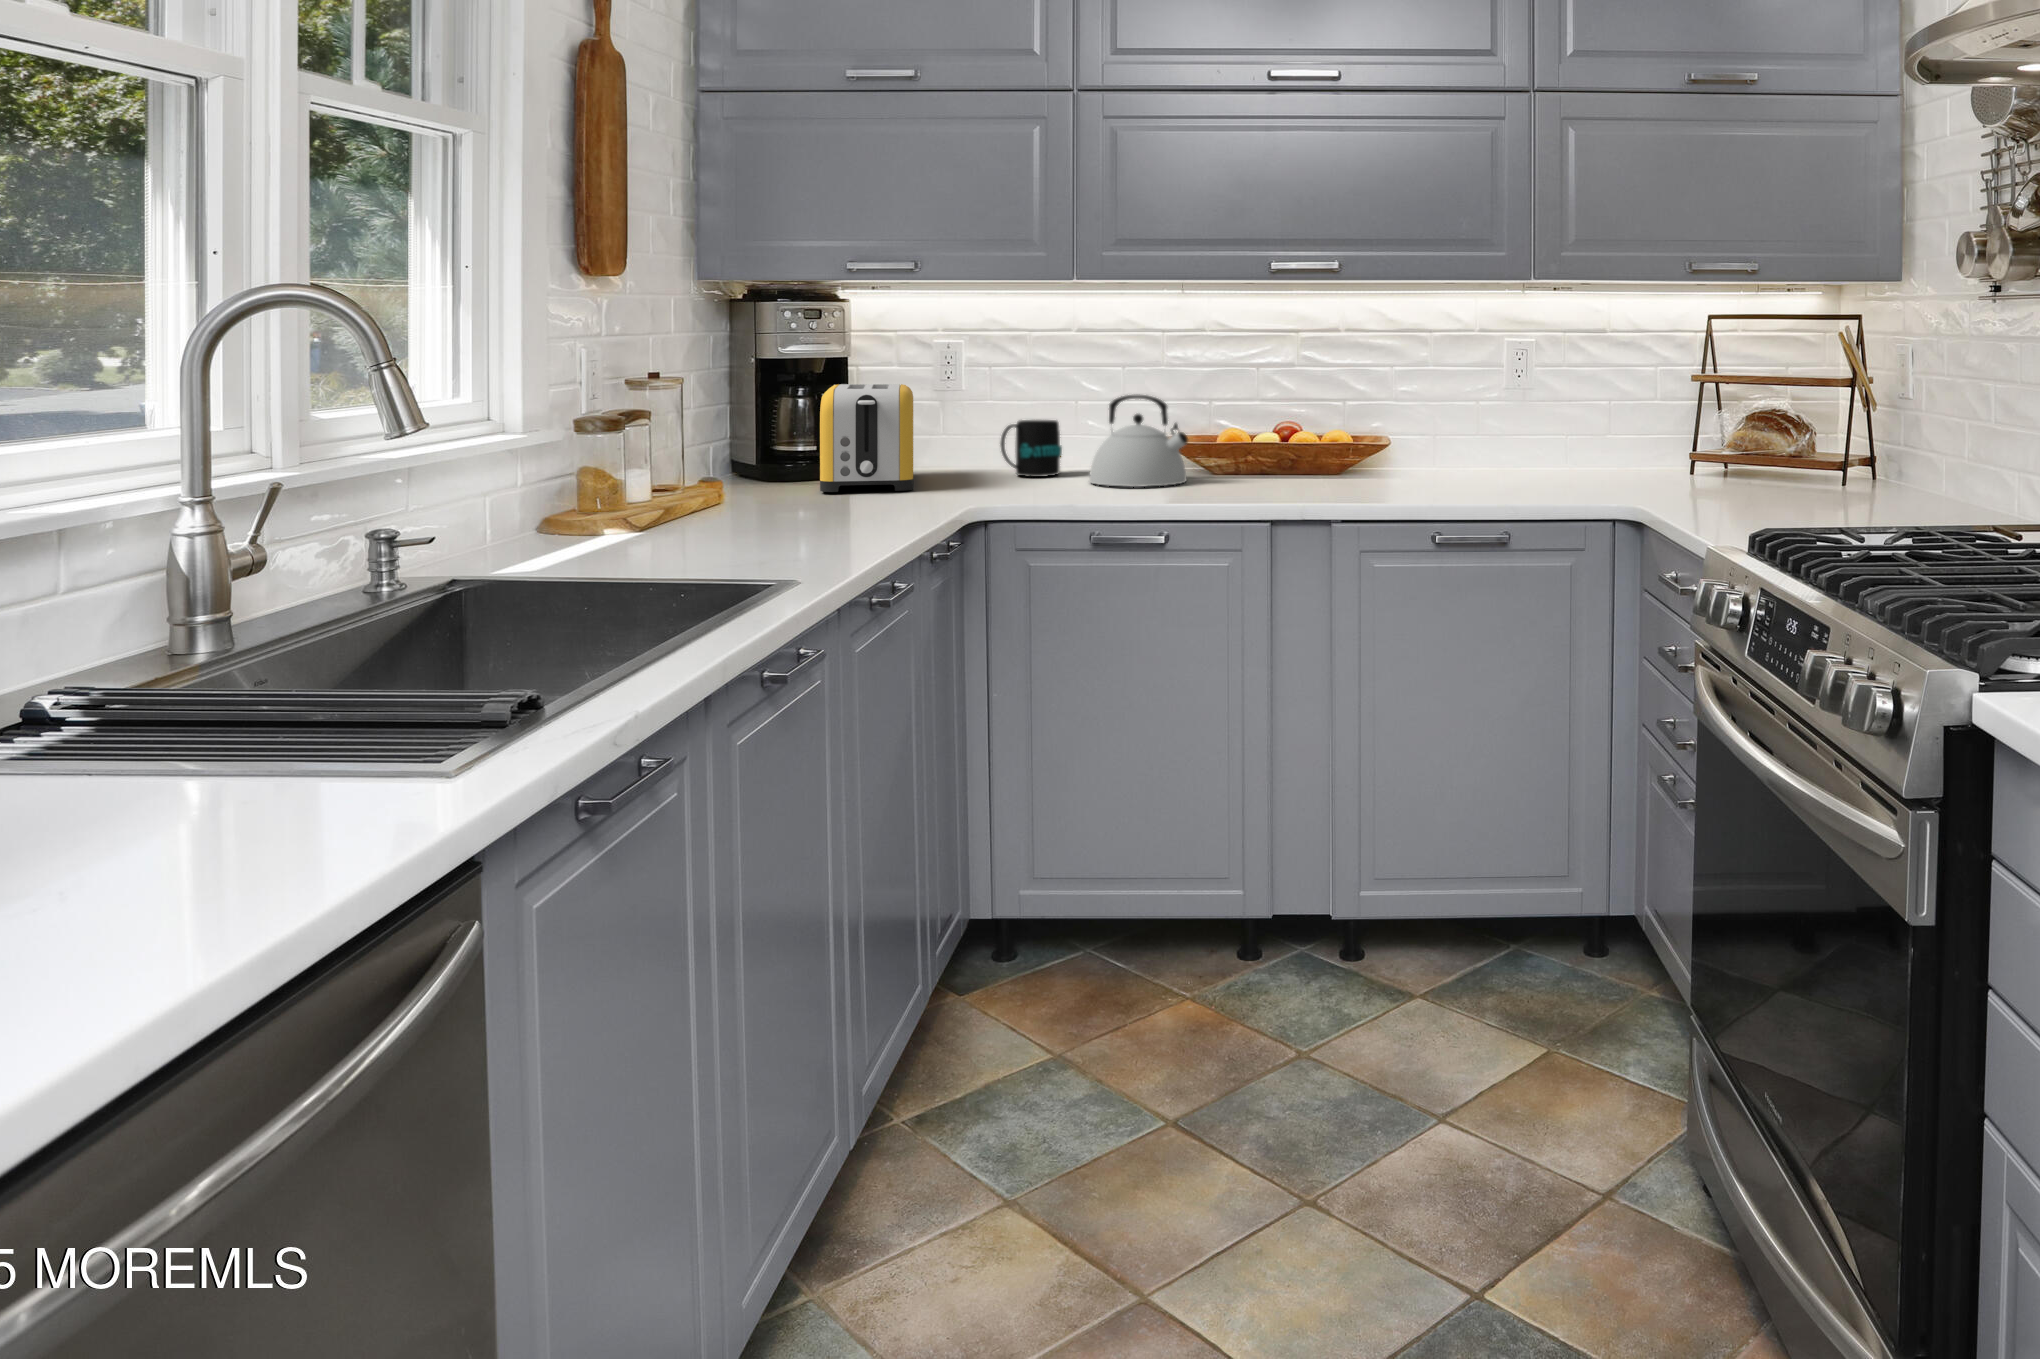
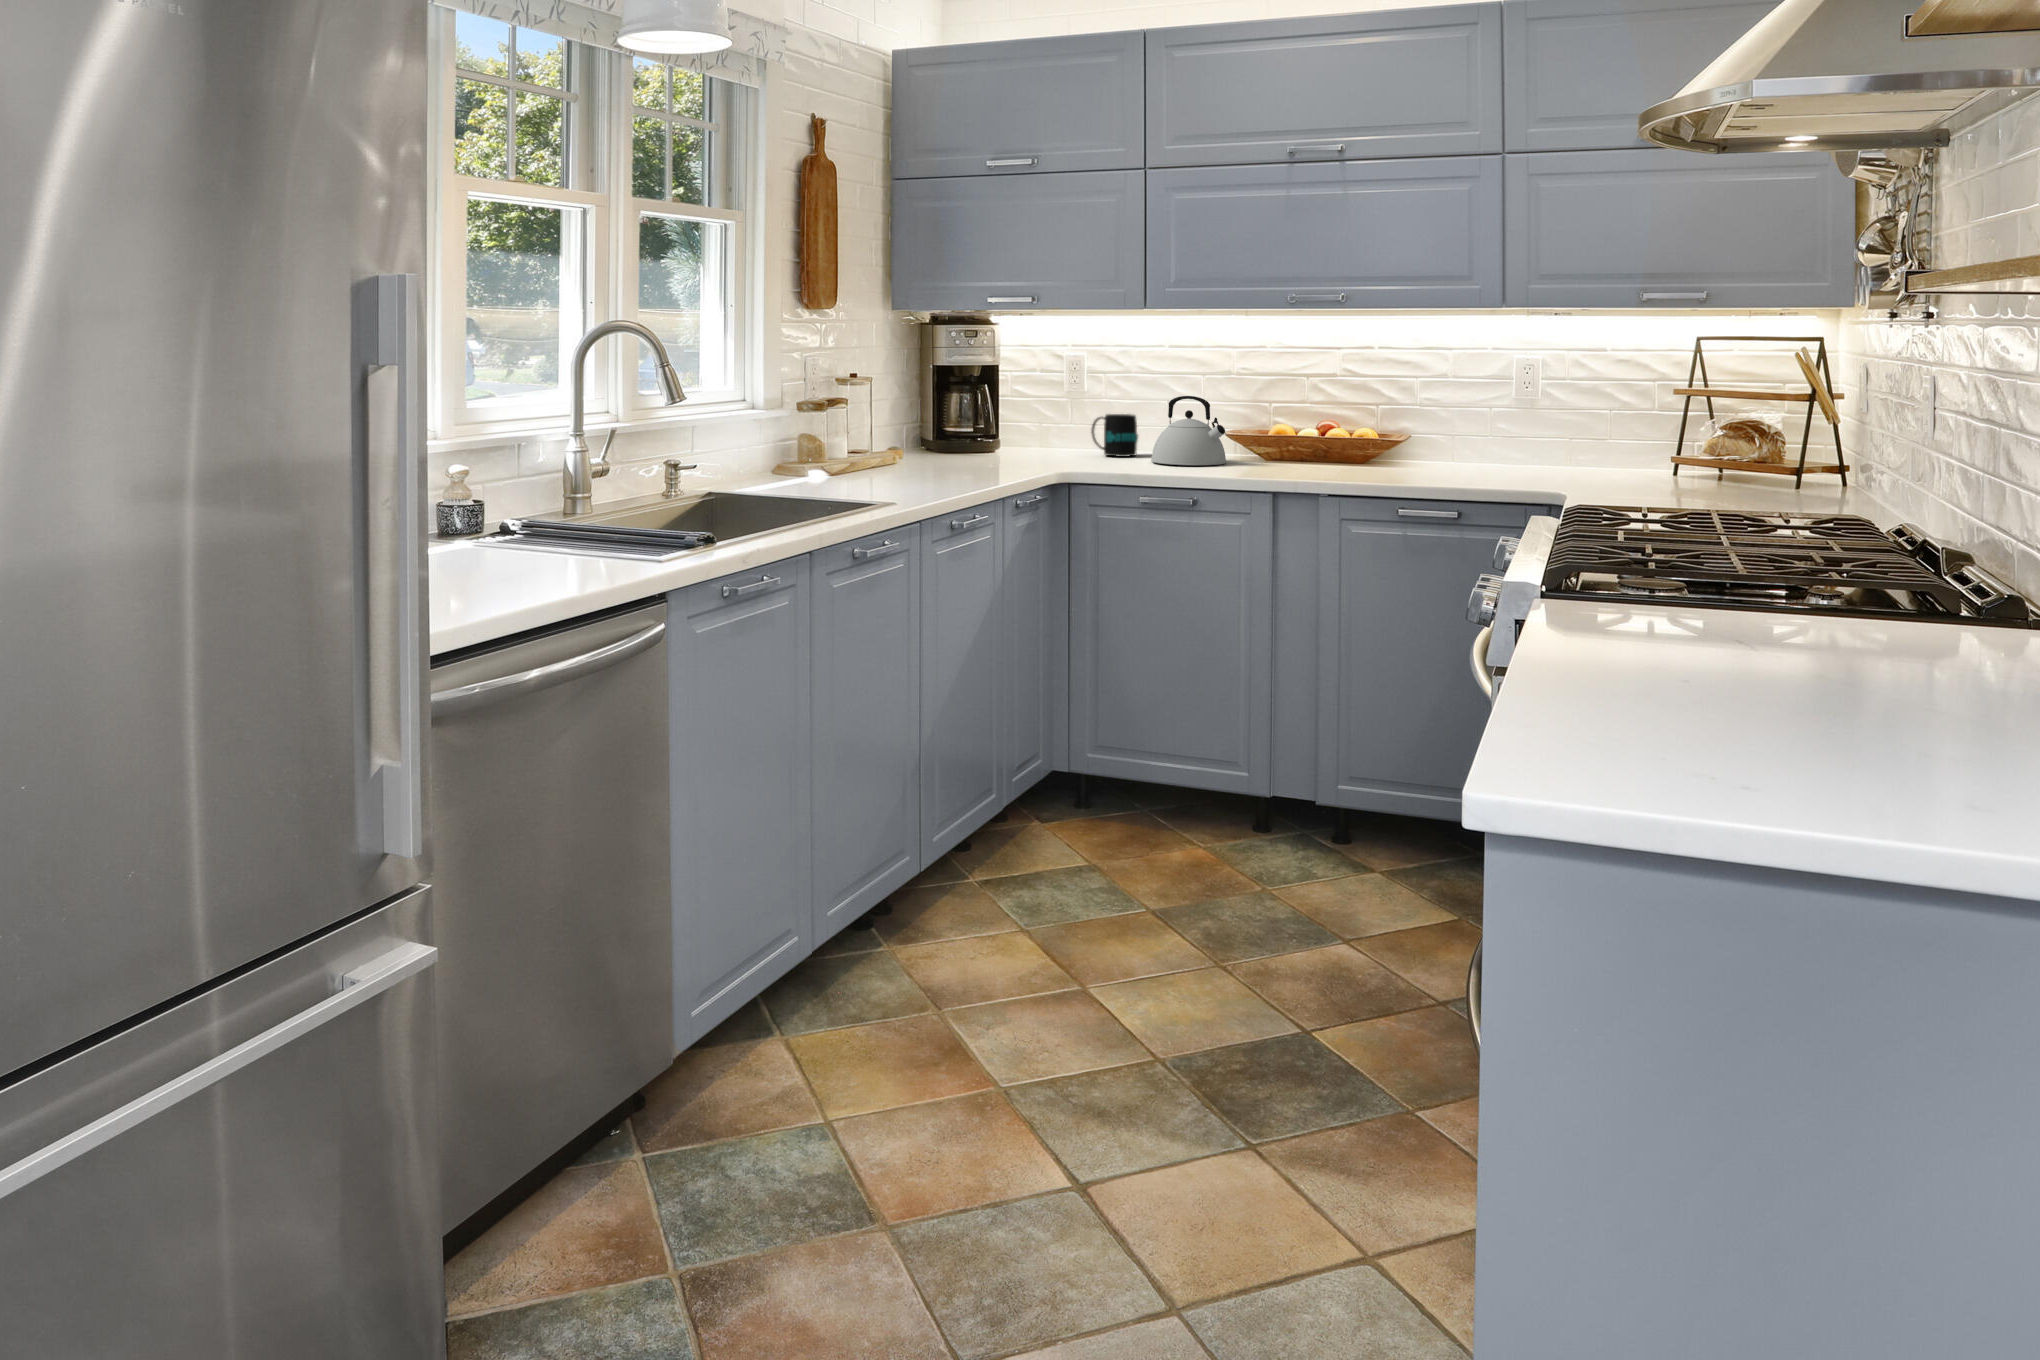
toaster: present [820,384,913,492] -> none [960,386,1033,461]

